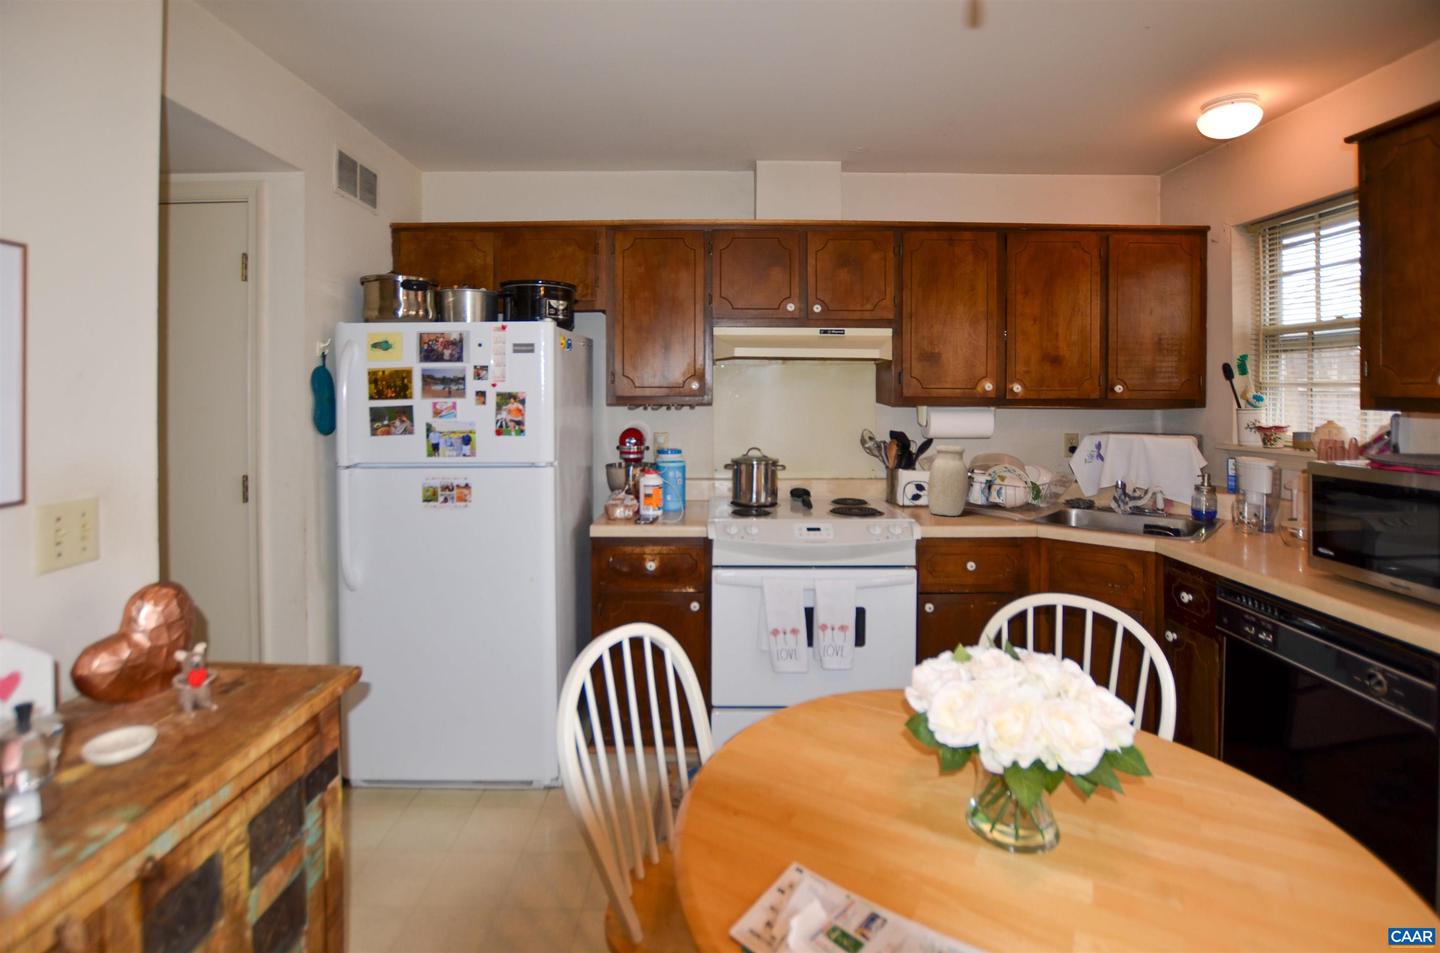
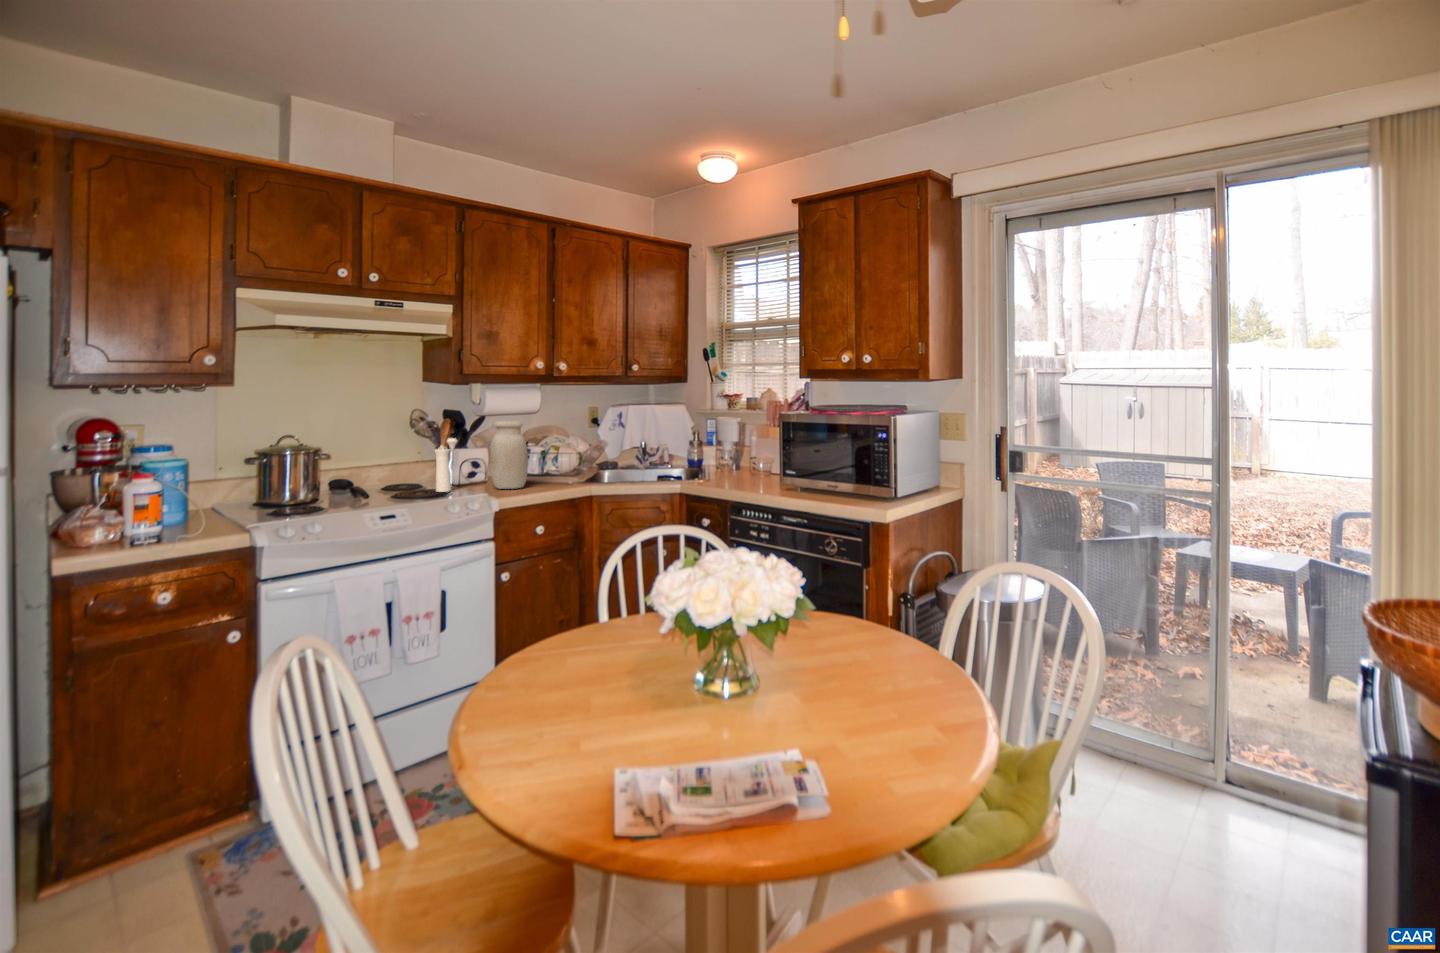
pepper mill: none [872,459,900,511] -> present [435,438,457,492]

